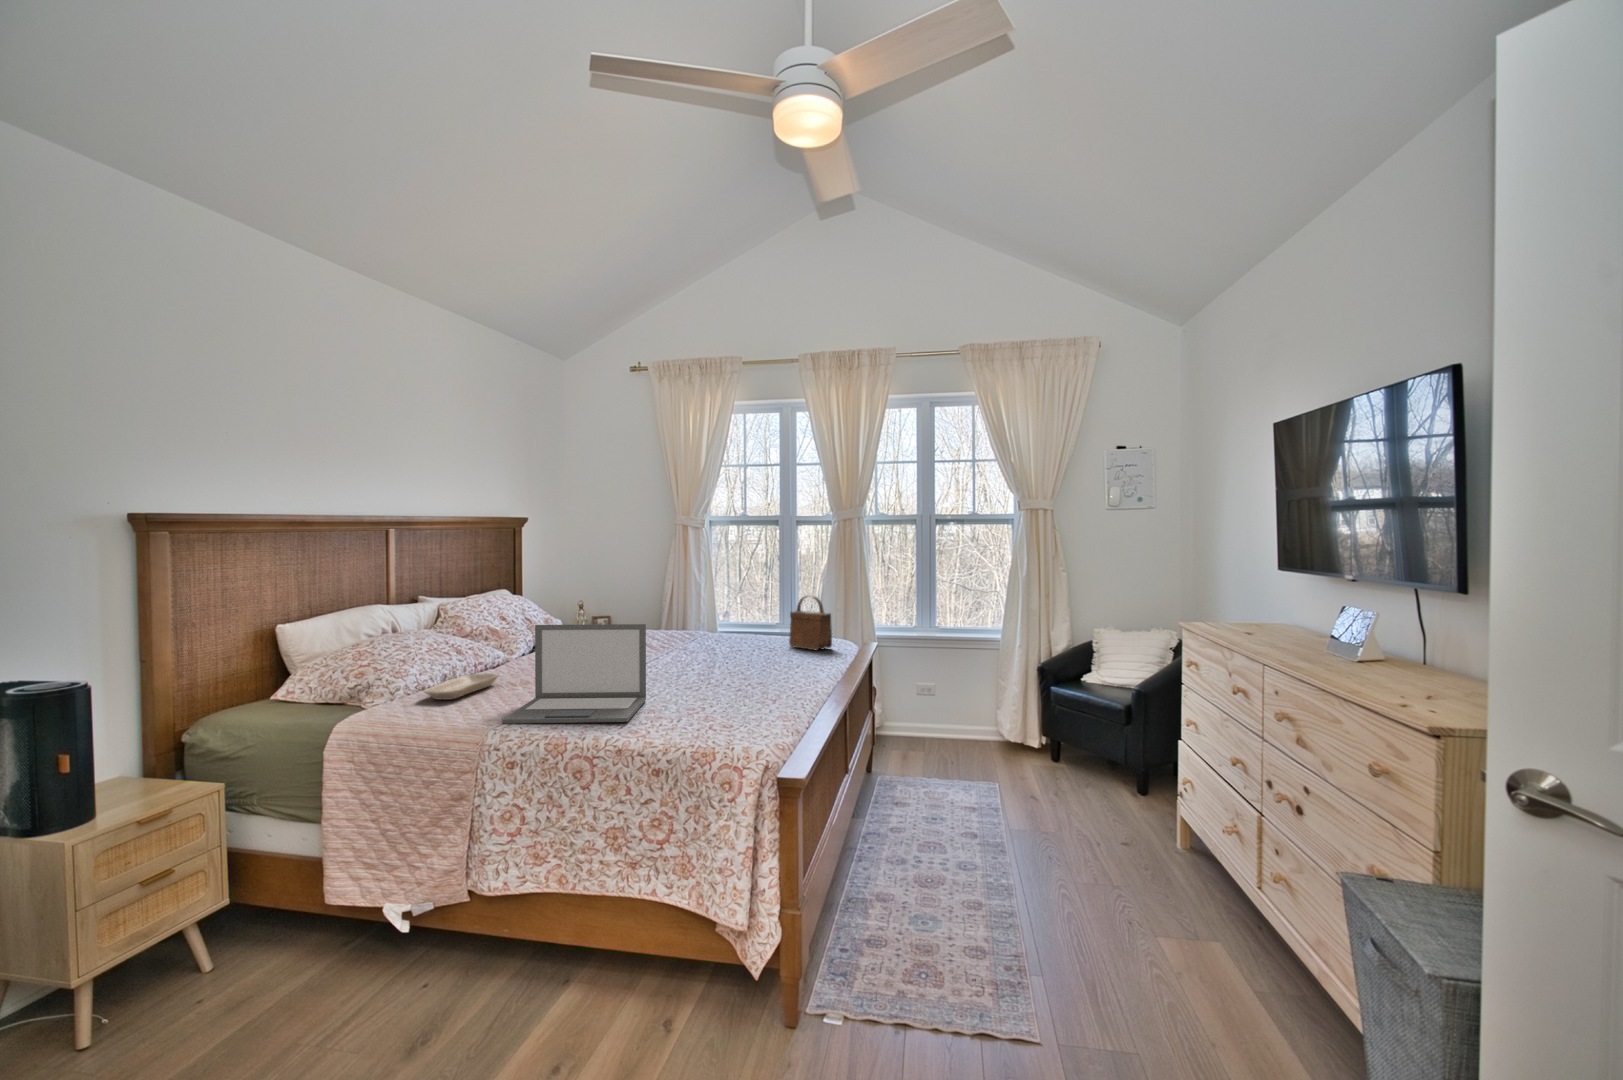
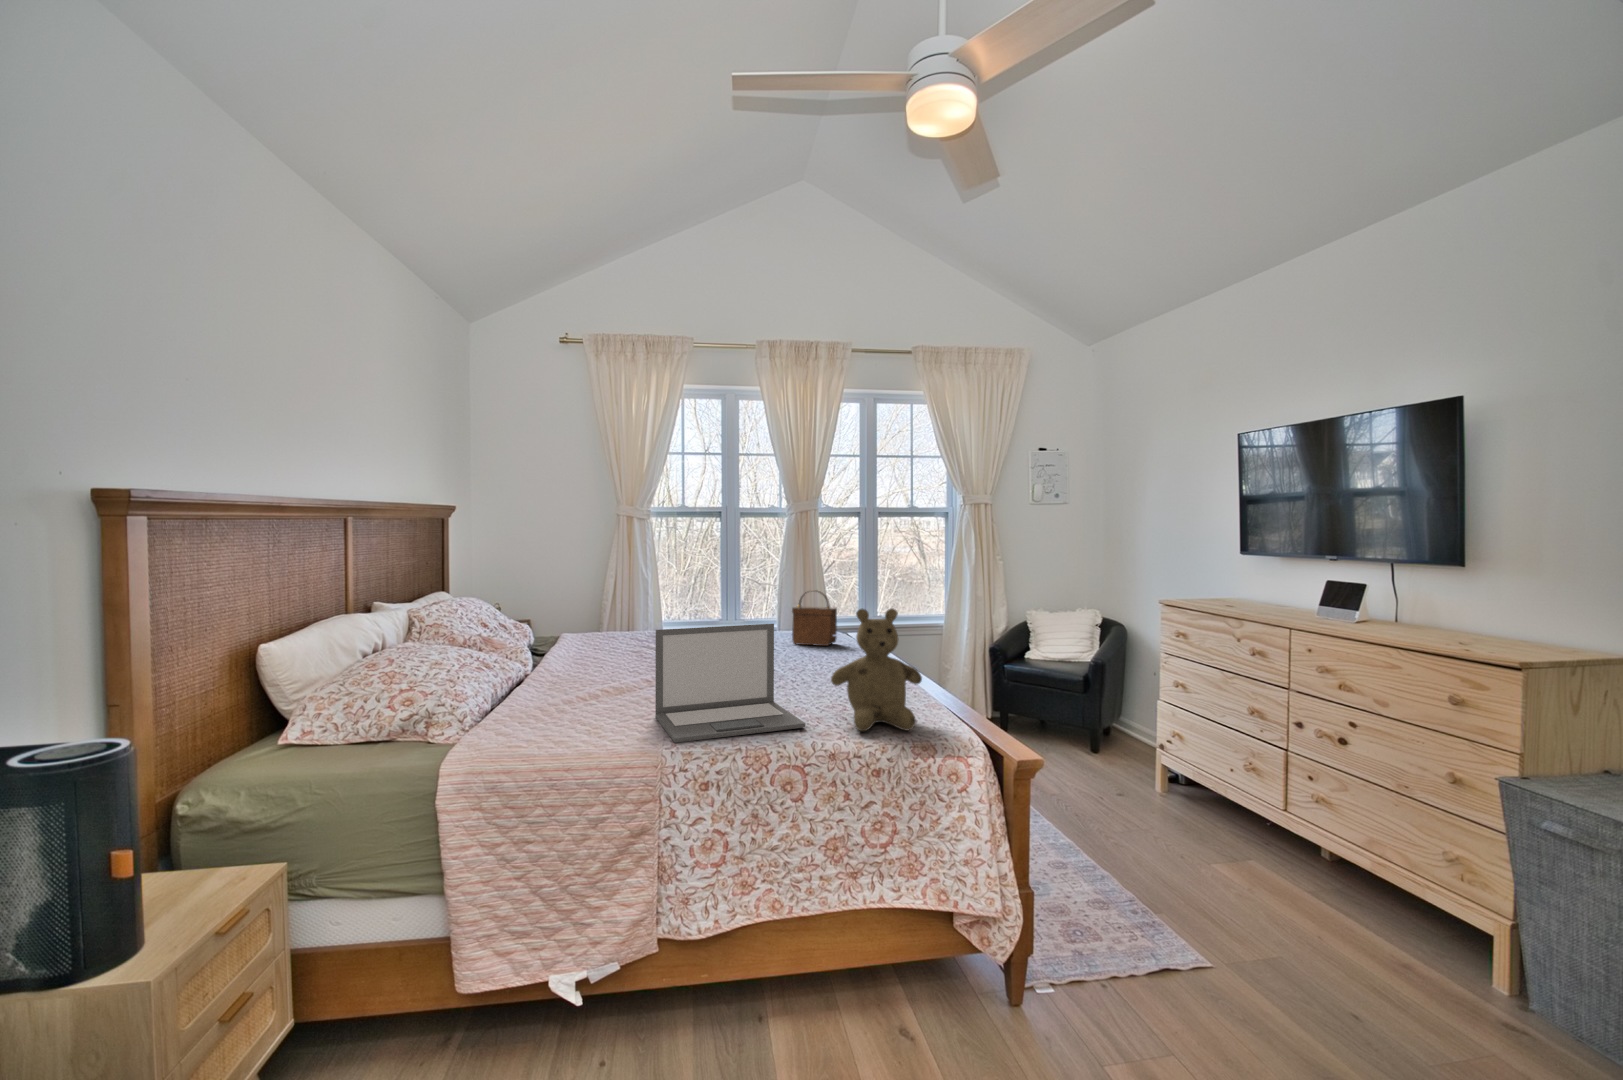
teddy bear: none [660,613,751,735] -> present [831,609,922,731]
tray: present [424,673,499,700] -> none [519,692,573,726]

